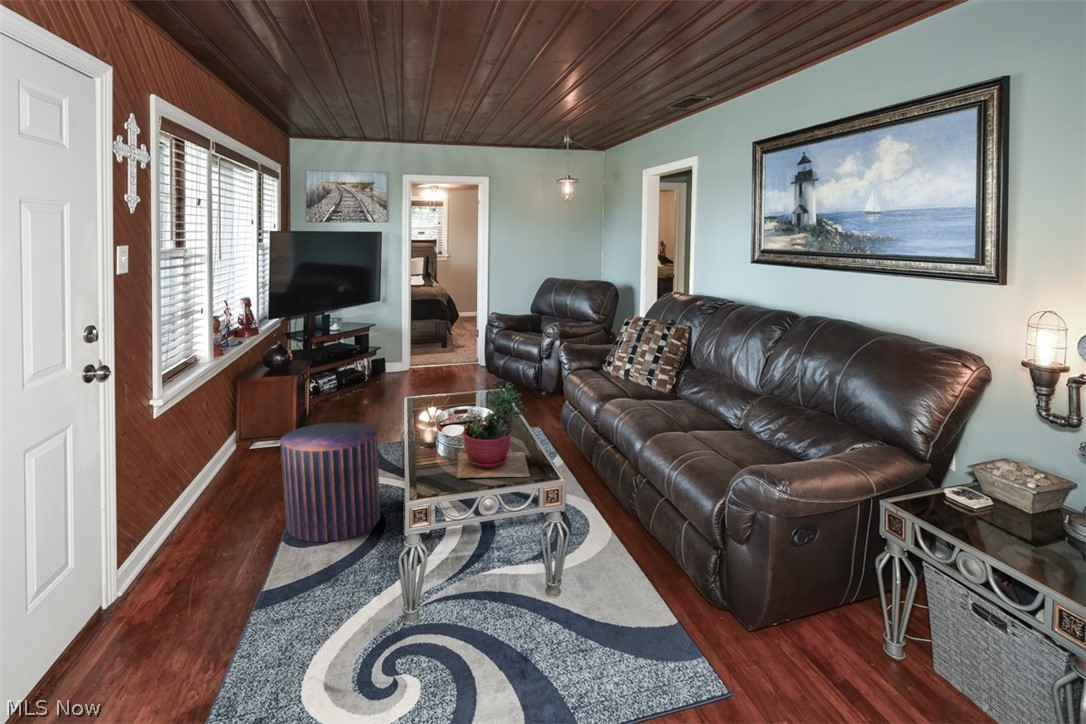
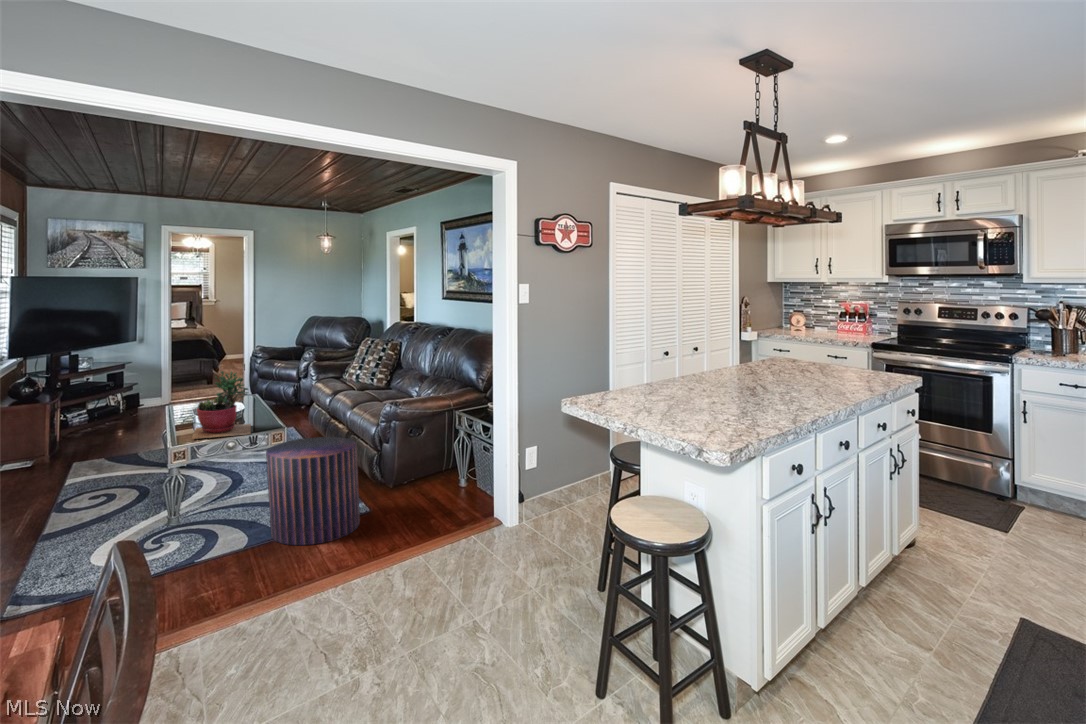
pouf: present [280,422,380,542] -> present [266,437,360,545]

